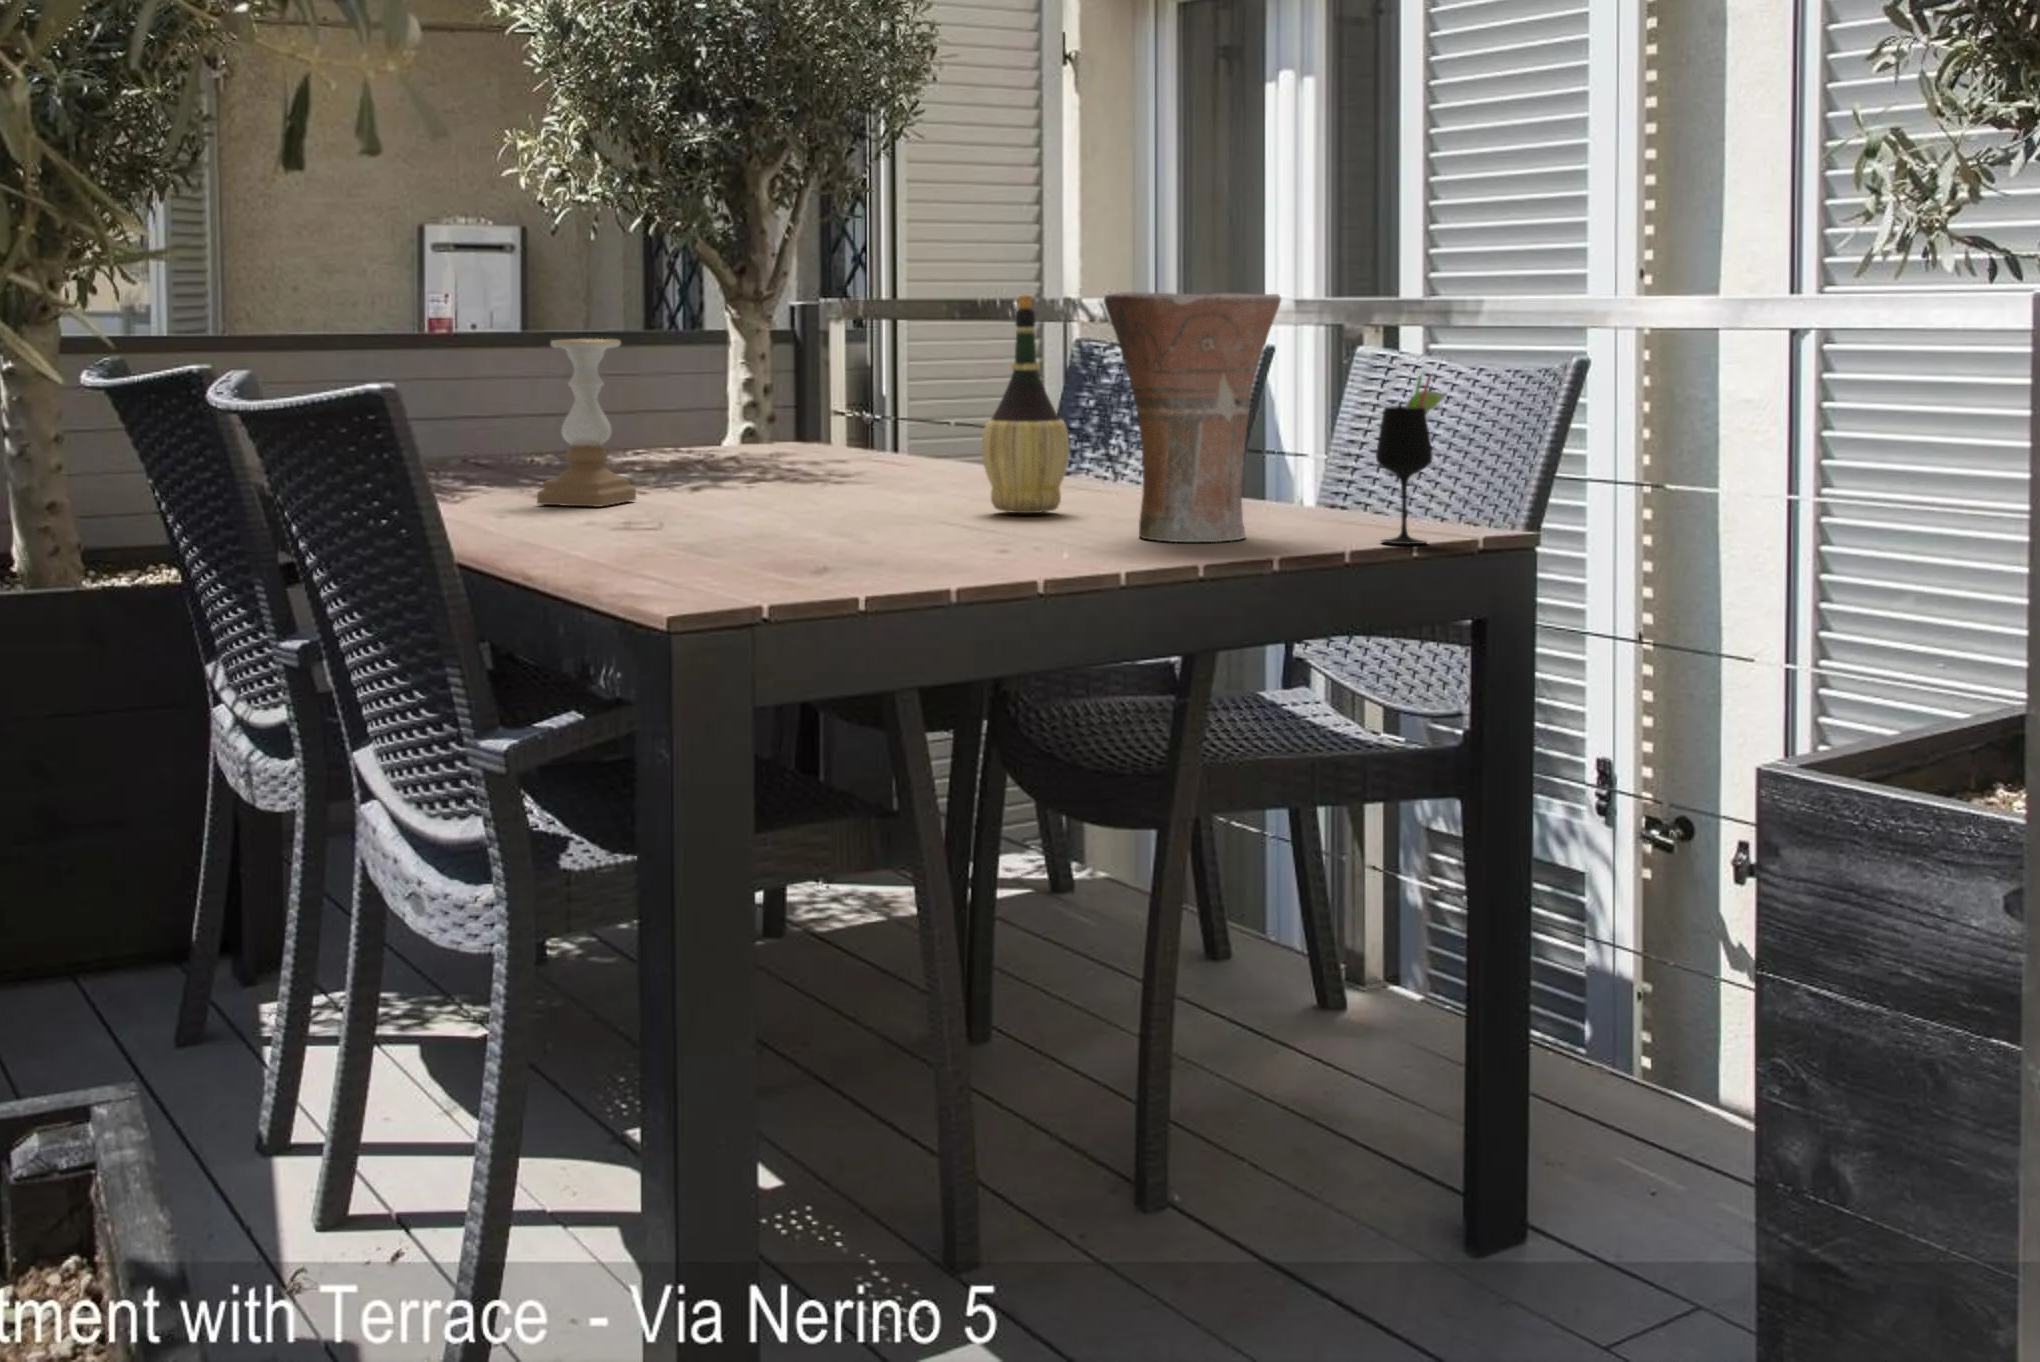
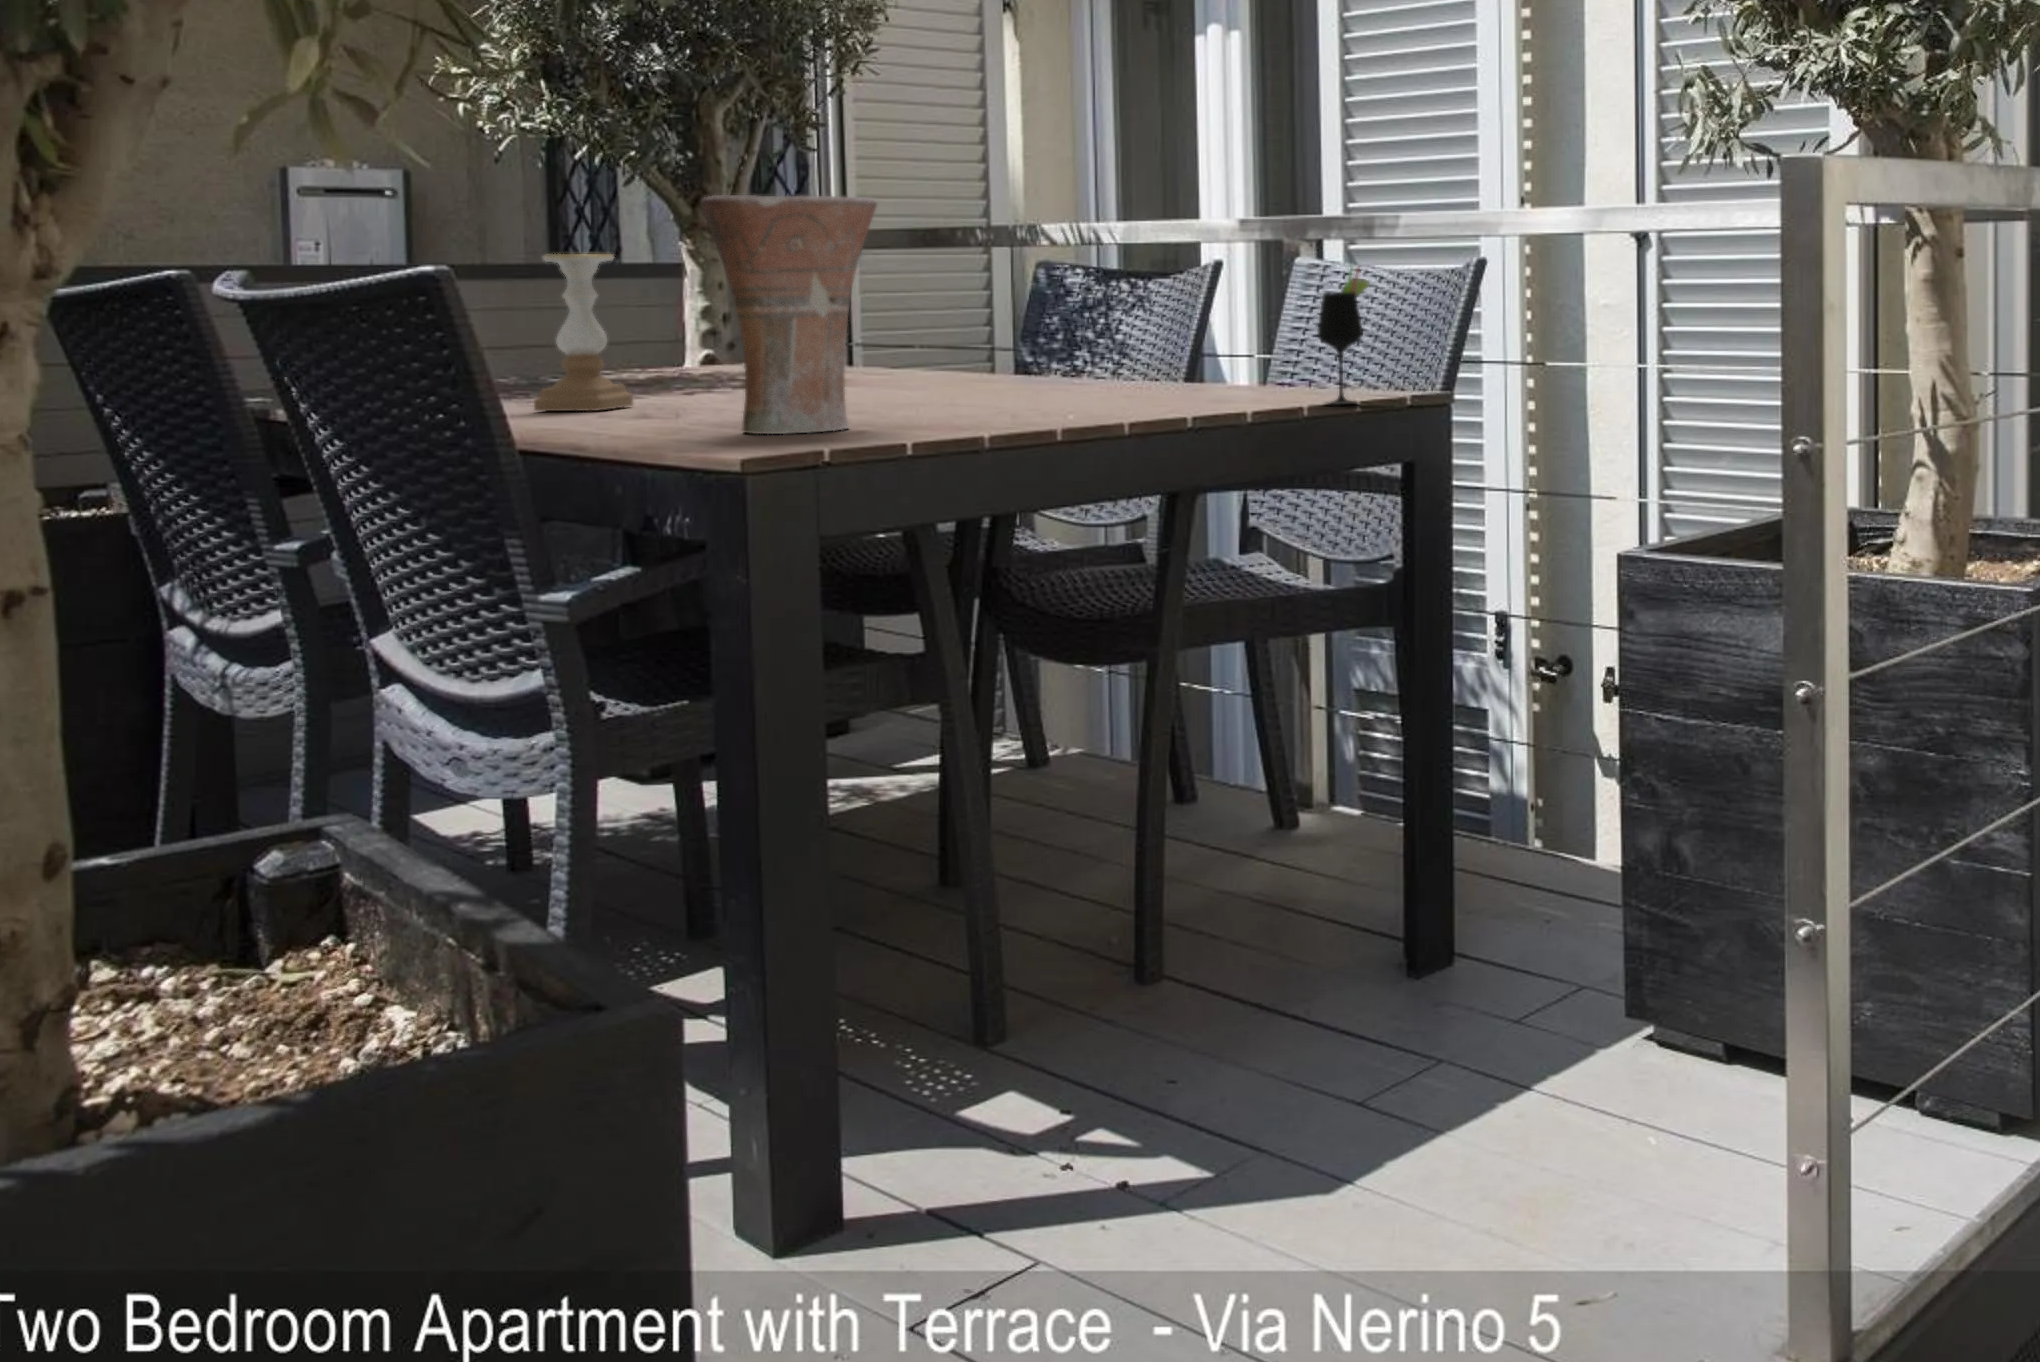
vase: present [1104,292,1281,542] -> present [700,195,877,434]
wine bottle: present [982,295,1069,513] -> none [972,207,1052,400]

